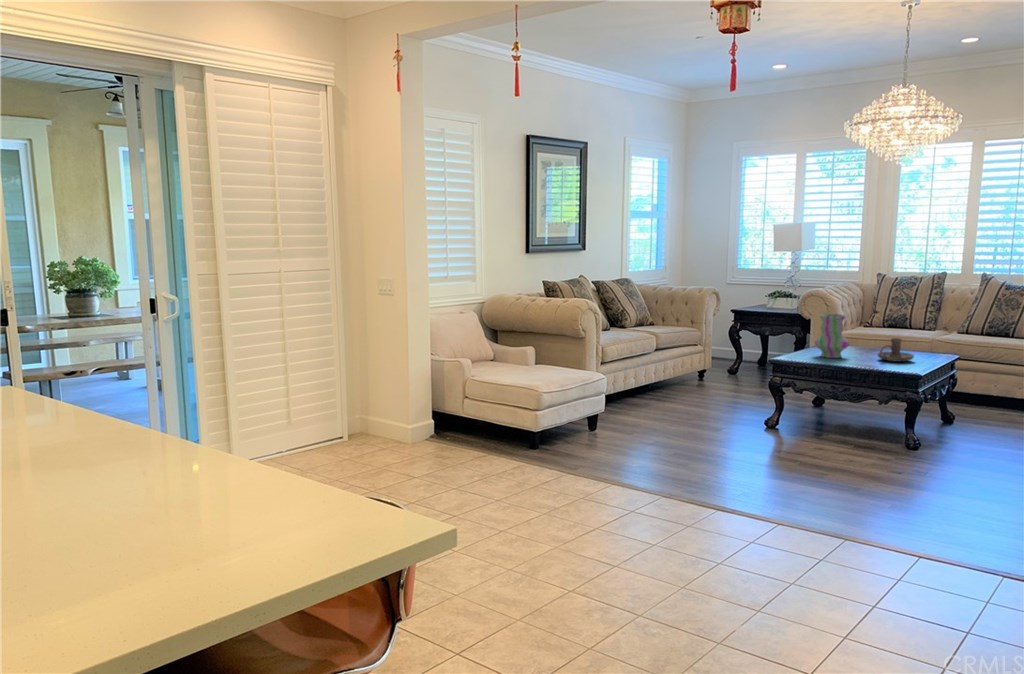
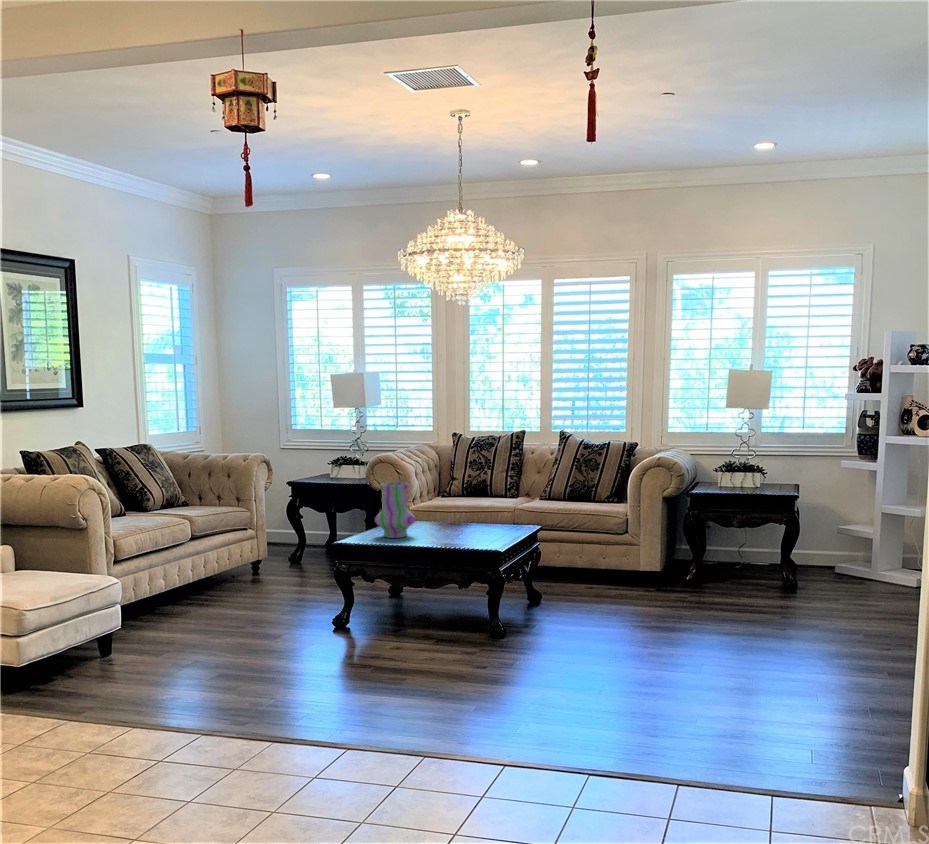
candle holder: present [878,338,914,362] -> none [448,509,488,537]

